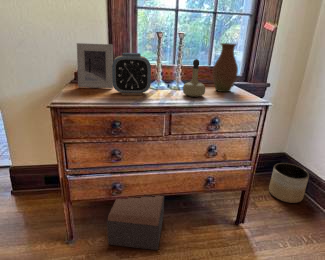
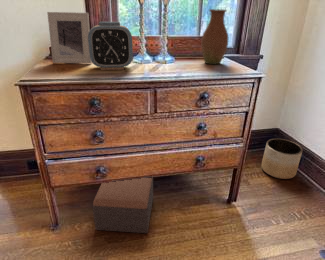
perfume bottle: present [183,59,205,97] -> none [169,27,193,70]

